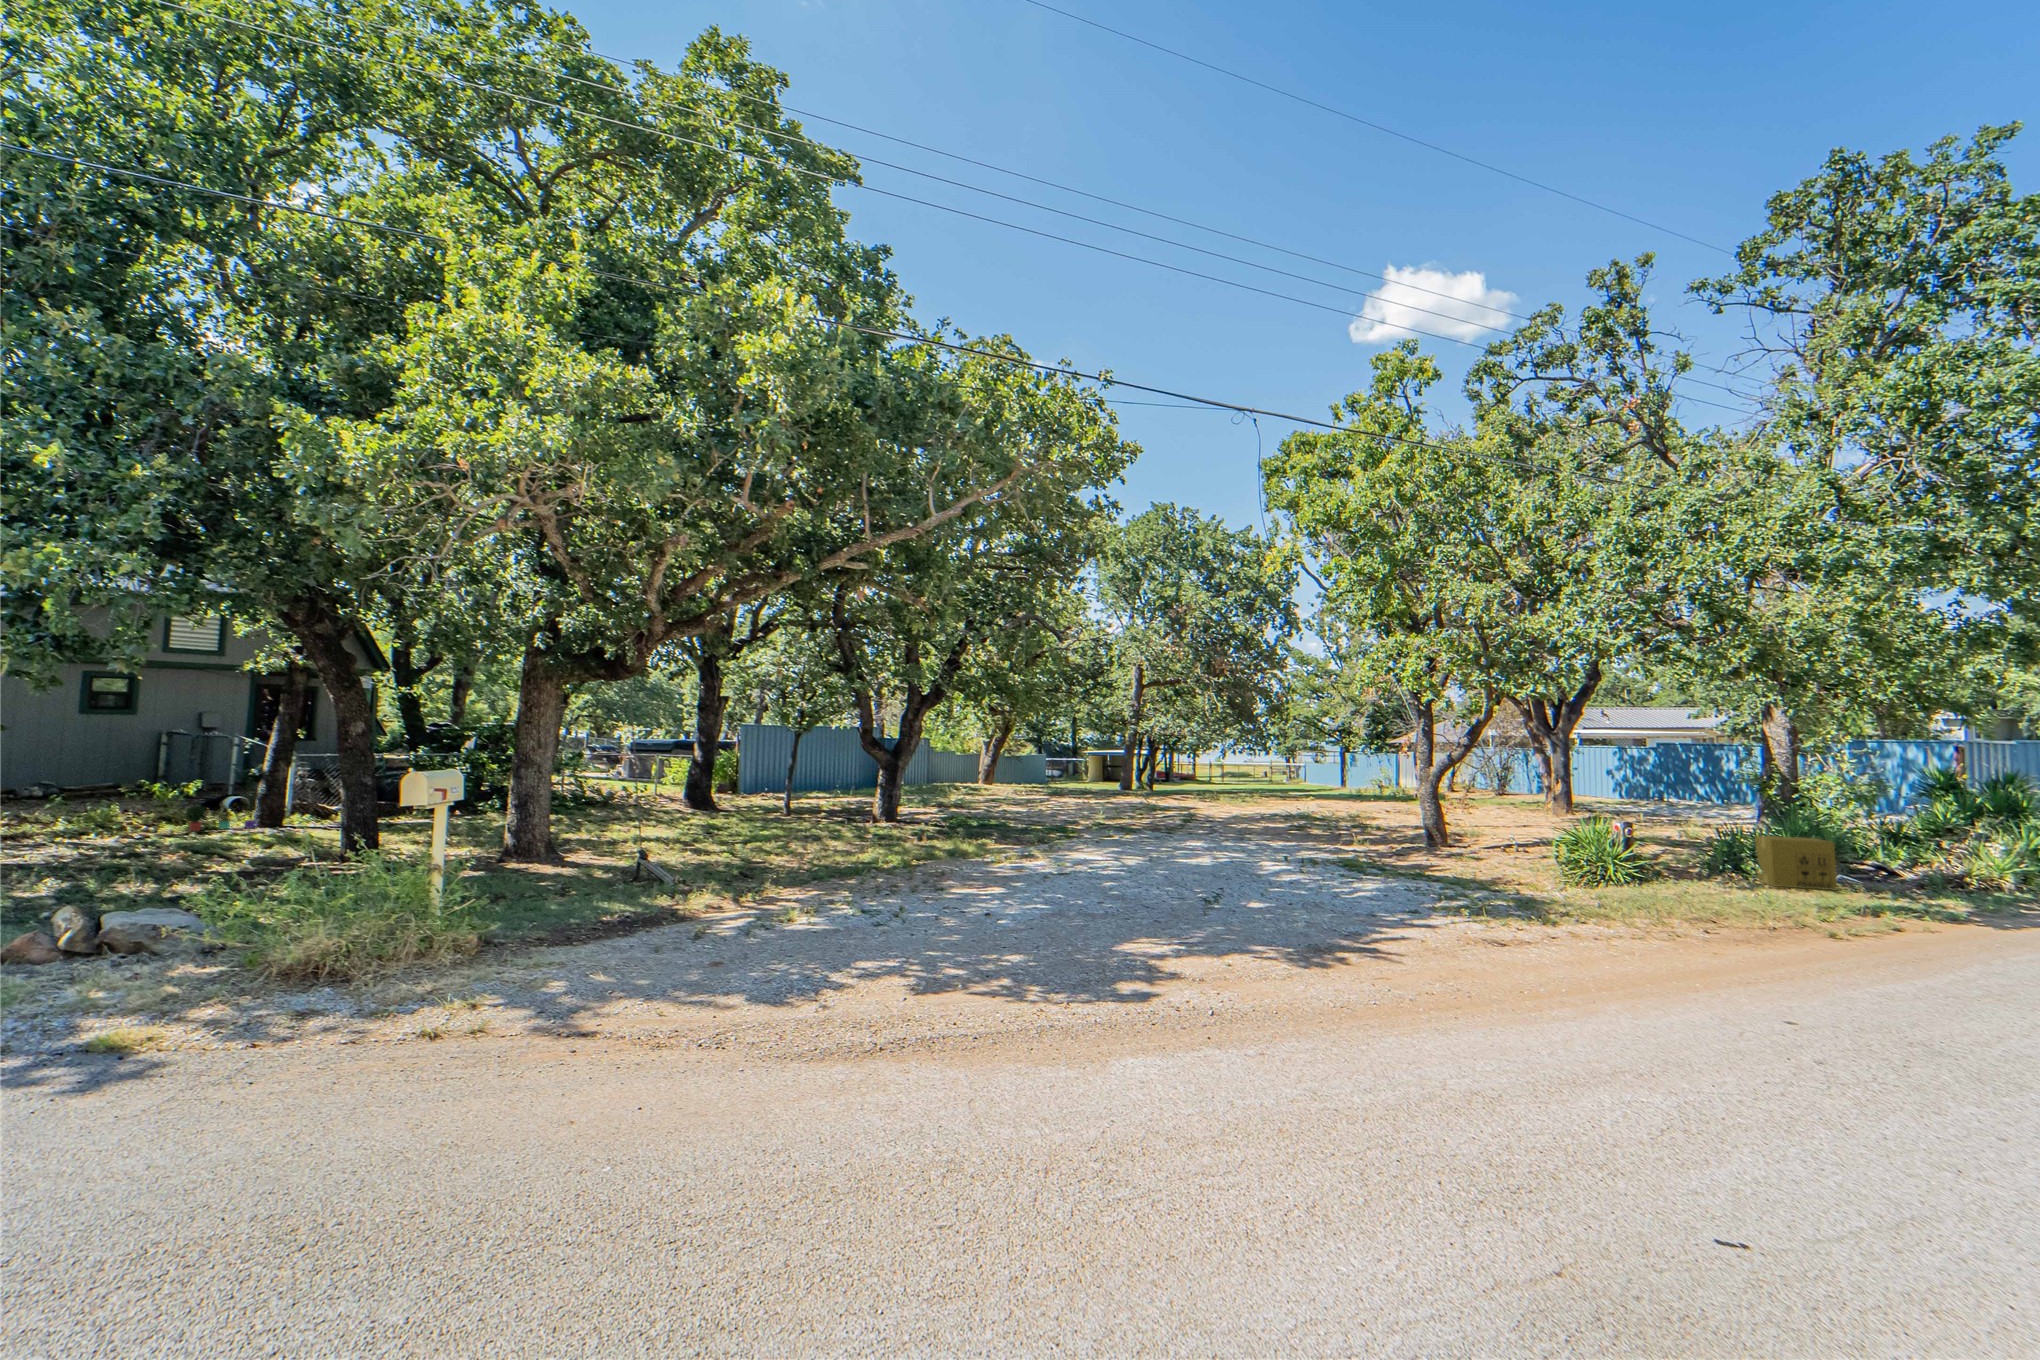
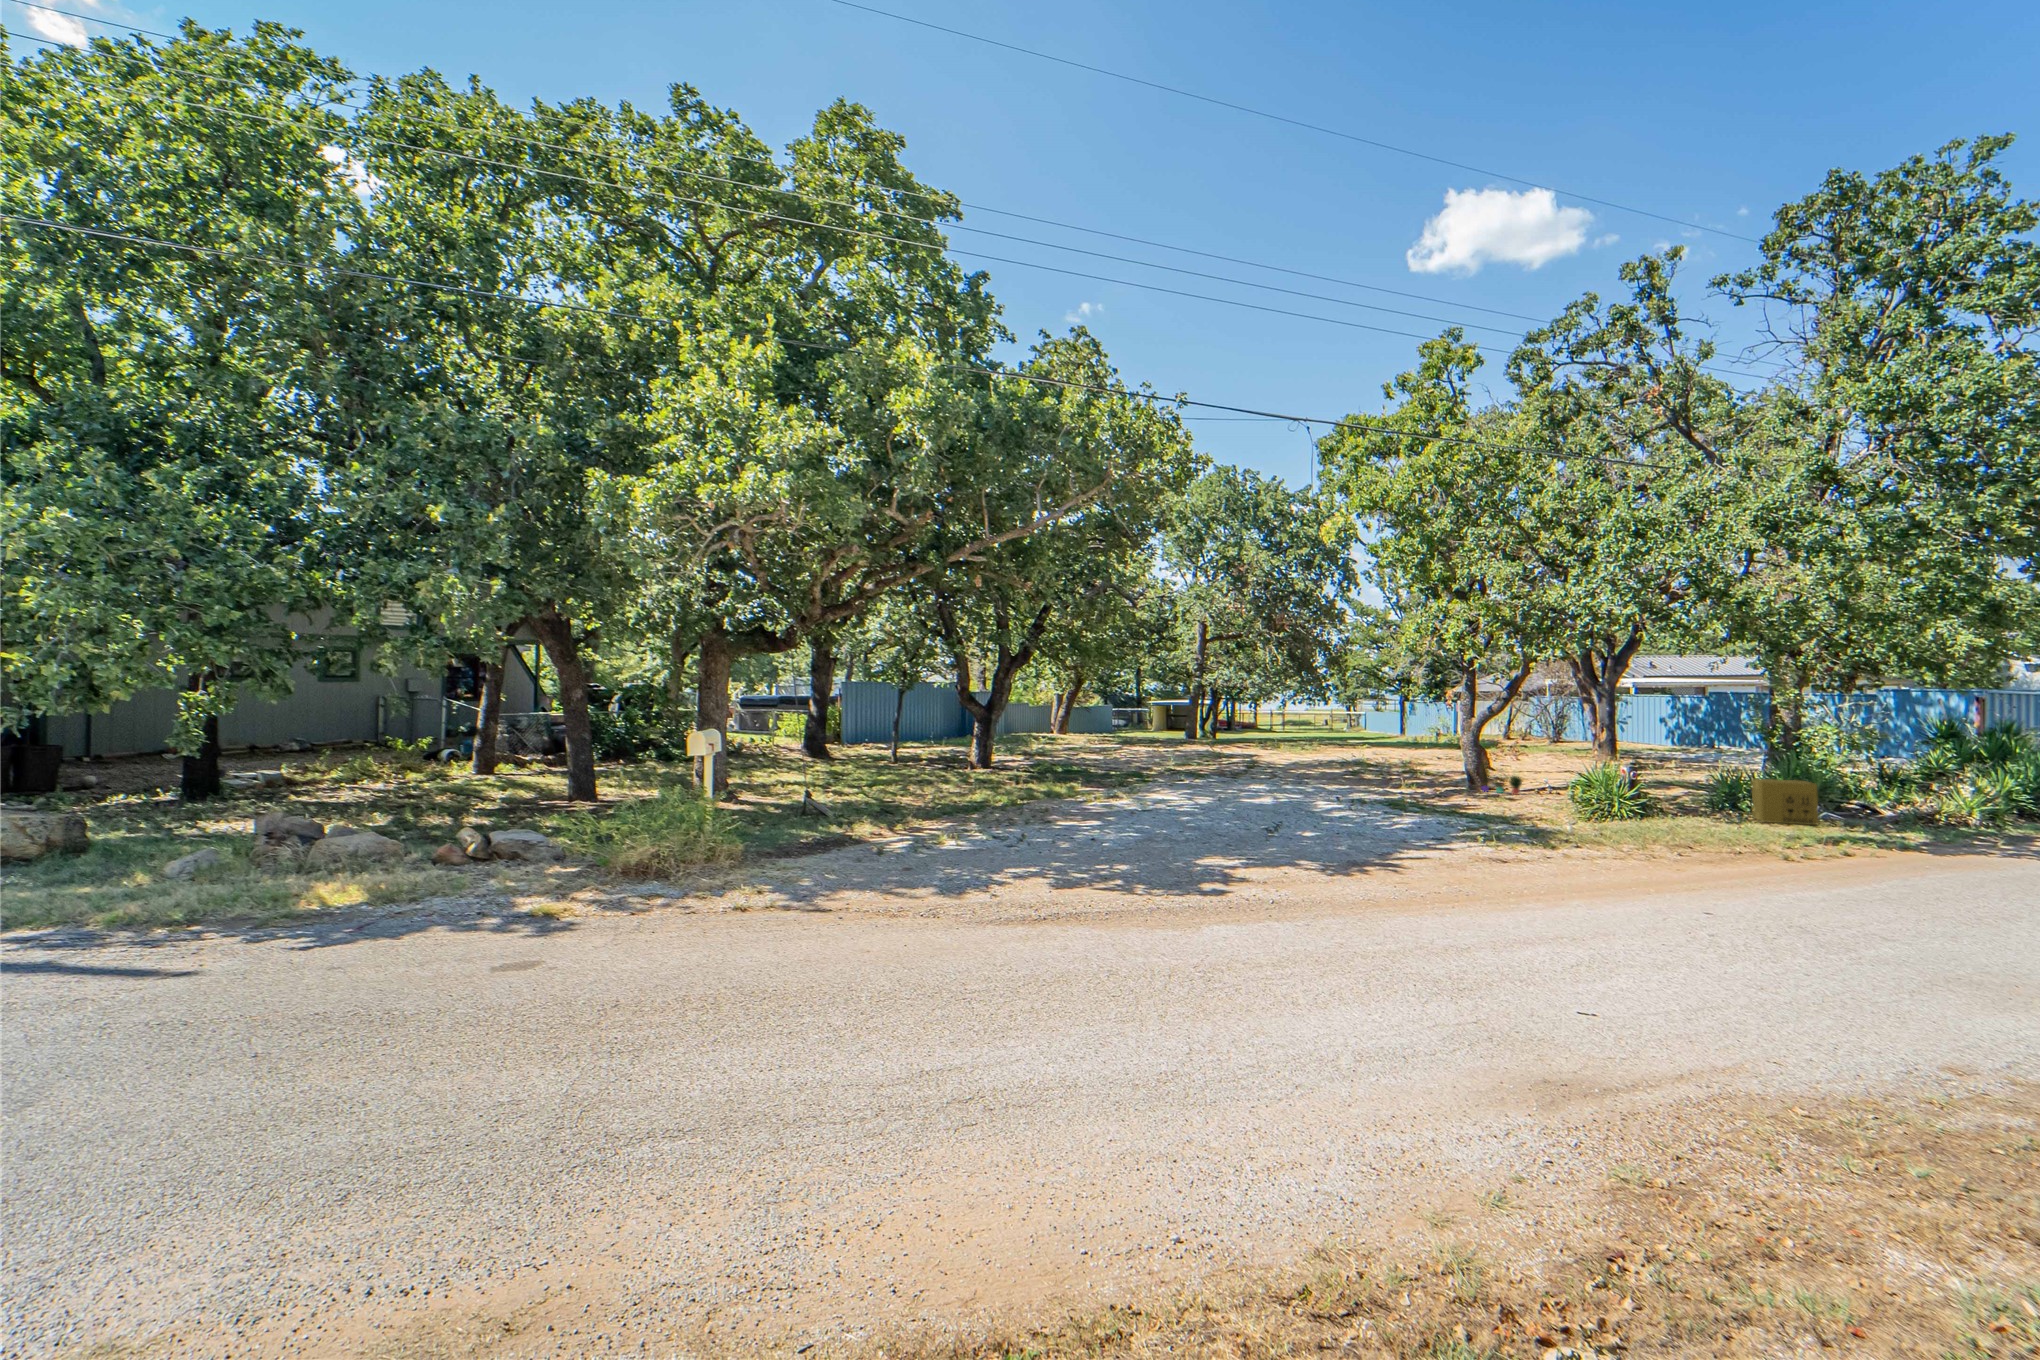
potted plant: present [186,785,262,831] -> present [1480,761,1522,794]

